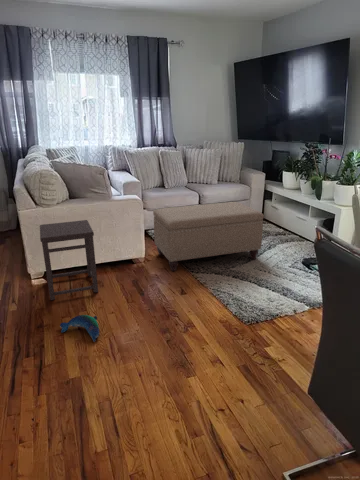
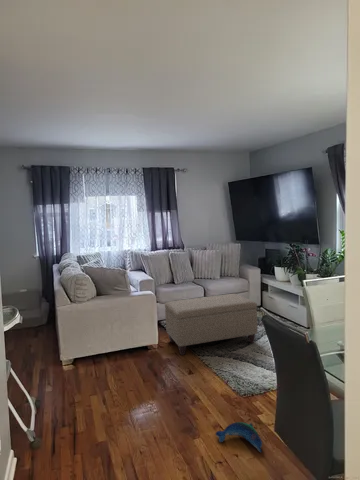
side table: present [40,220,98,300] -> none [73,312,119,382]
plush toy: present [60,315,99,342] -> present [216,422,262,452]

